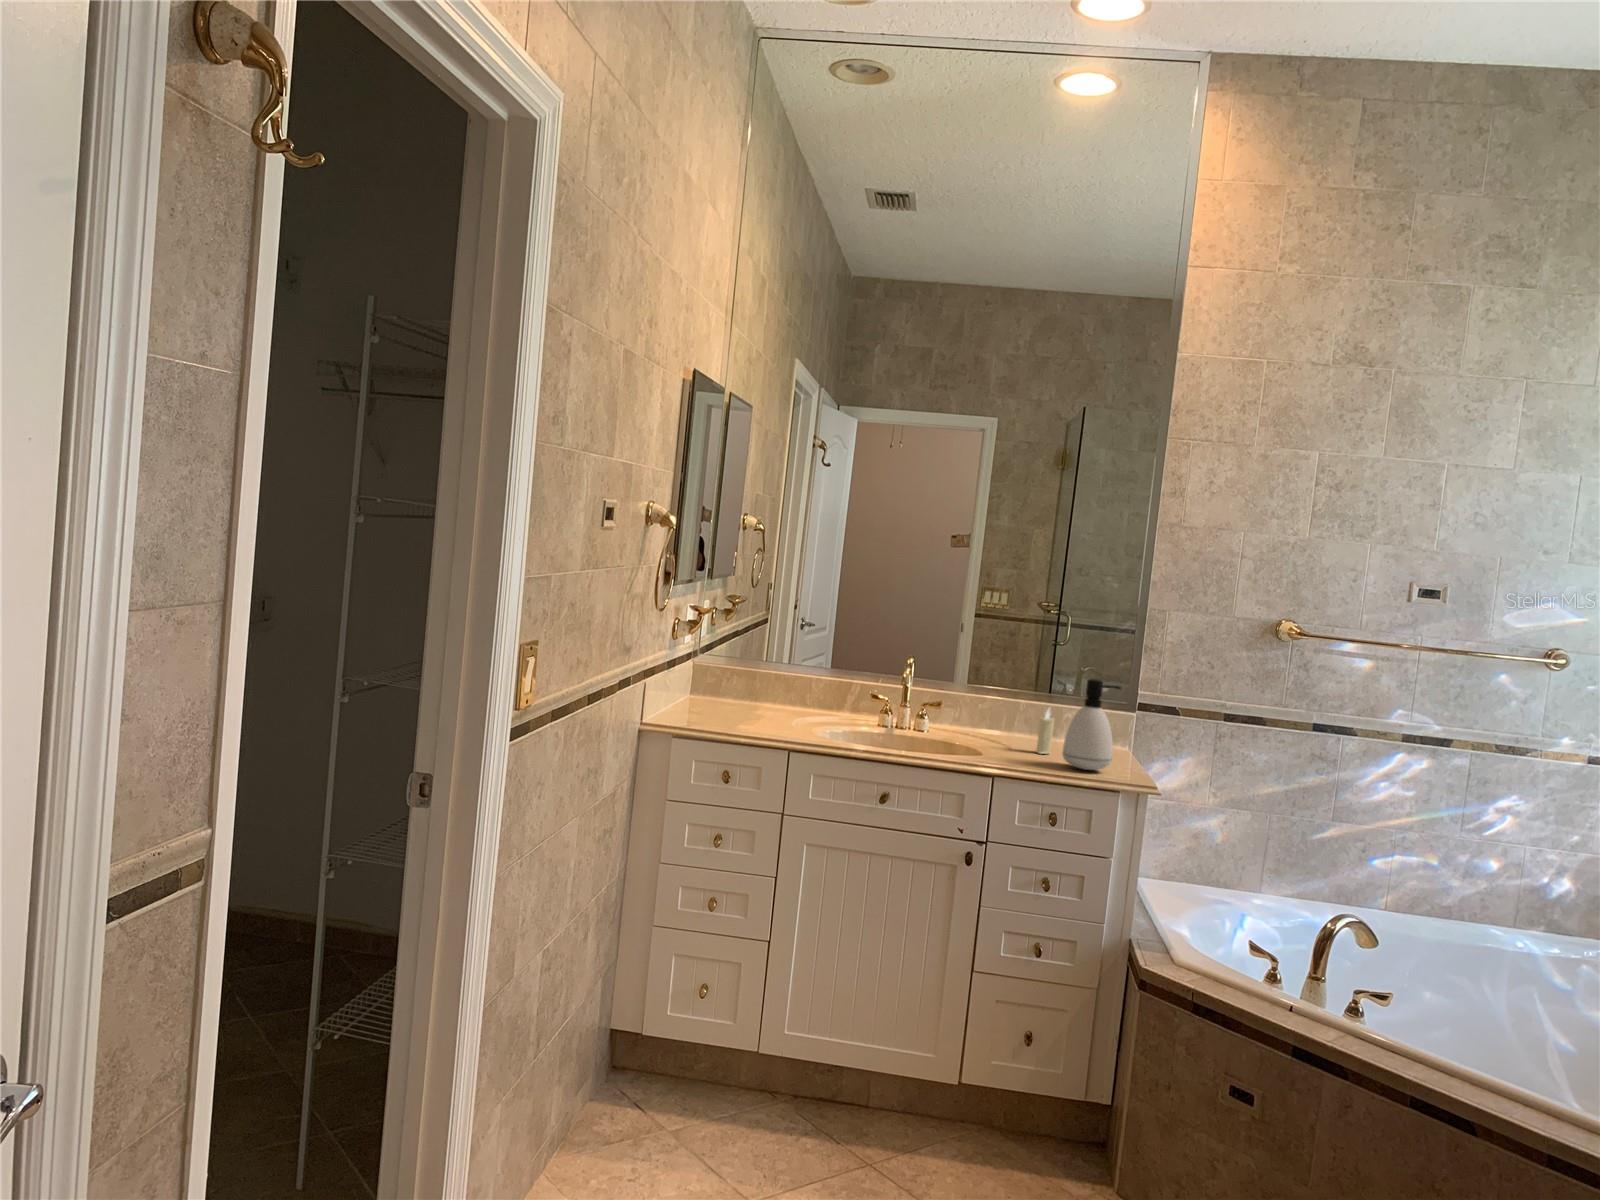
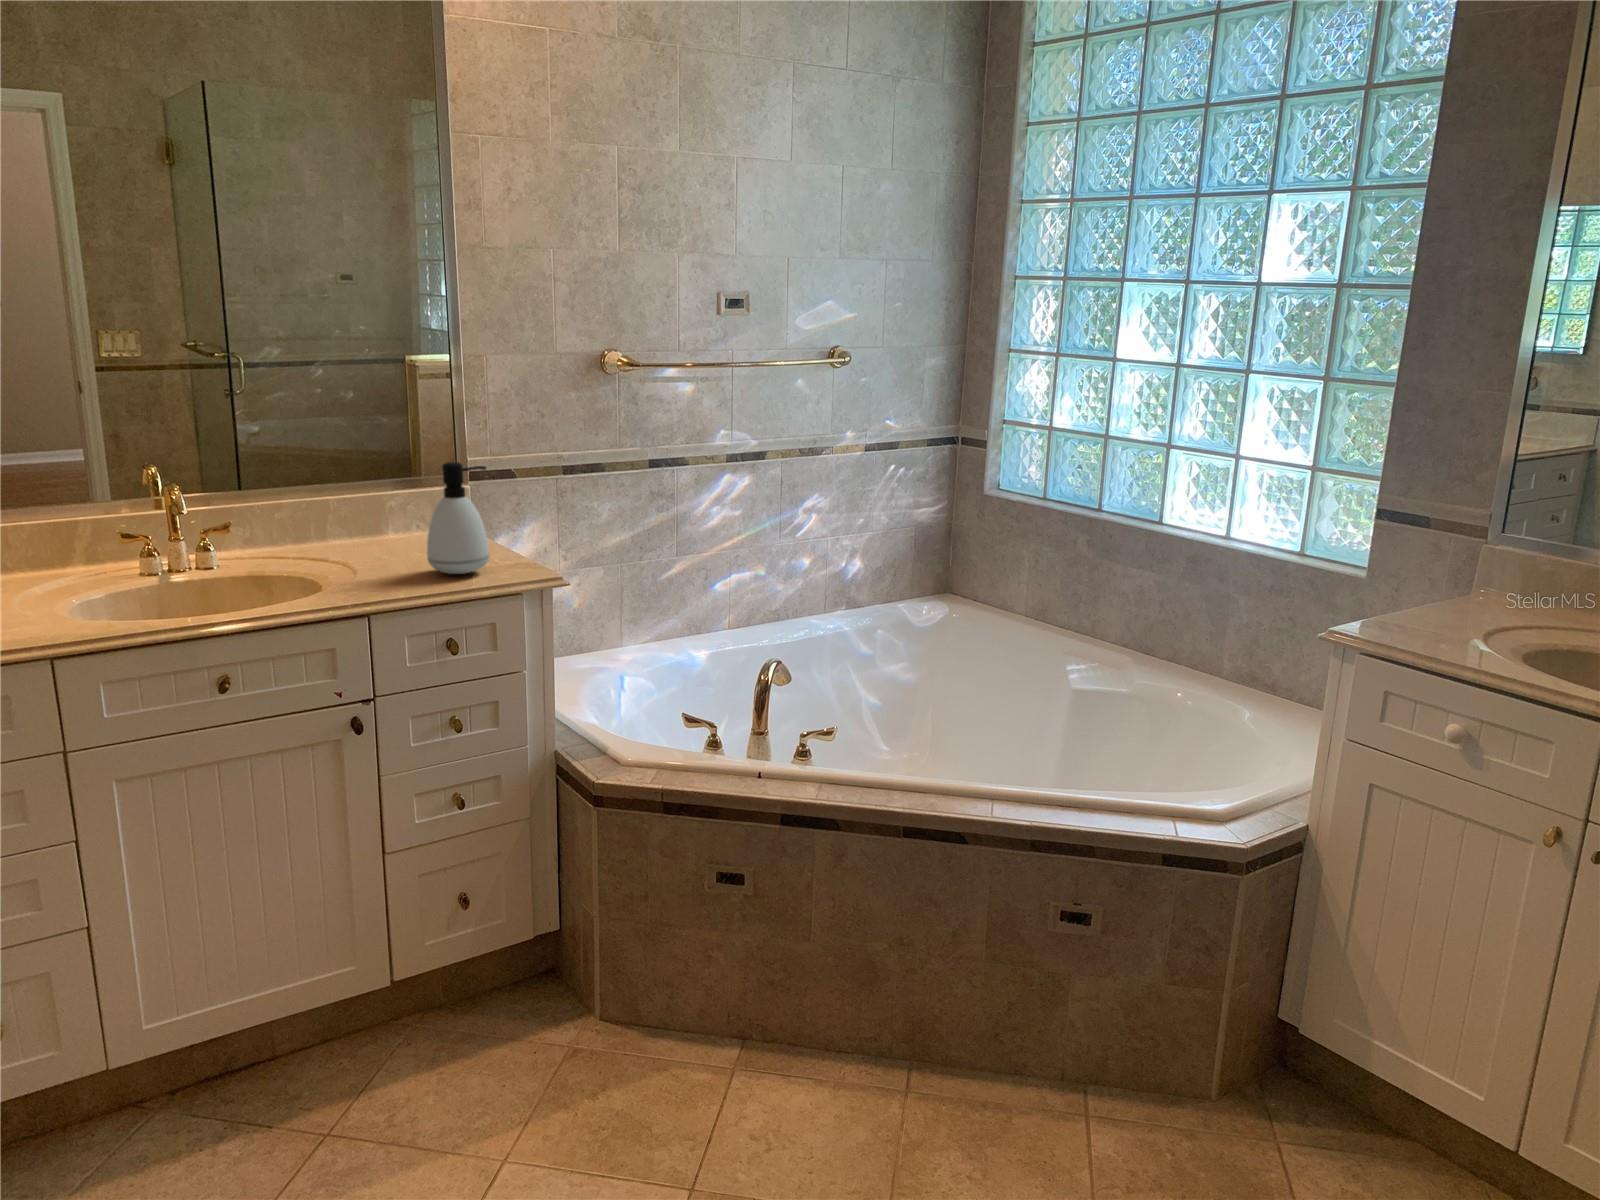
candle: present [1036,709,1054,754] -> none [375,504,398,564]

